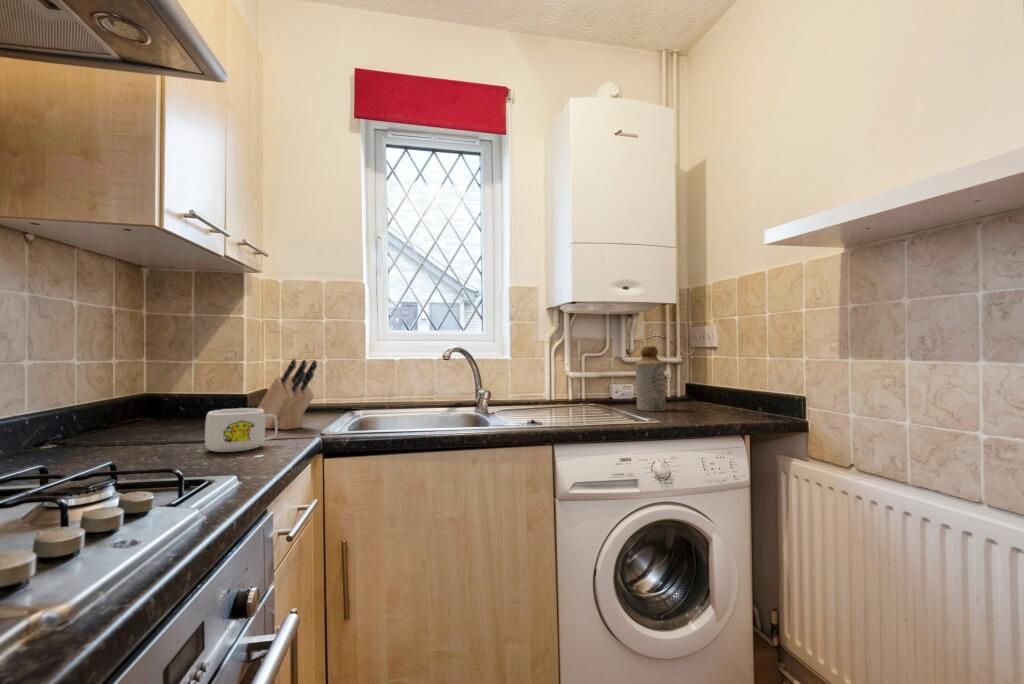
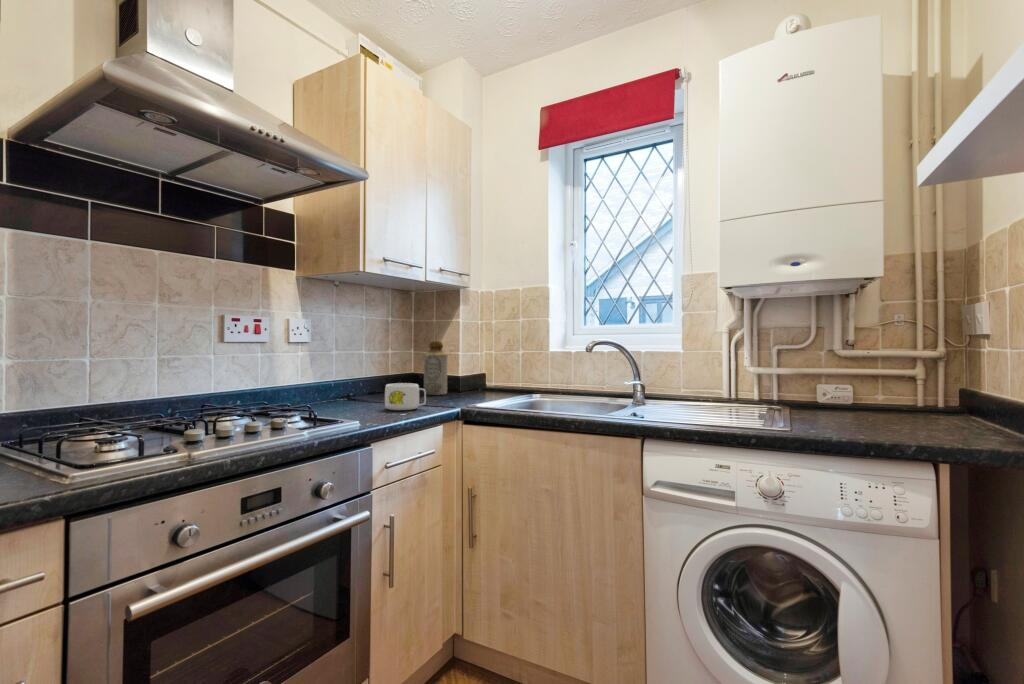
bottle: present [636,346,666,411] -> present [424,341,448,395]
knife block: present [258,359,317,430] -> none [450,351,477,402]

